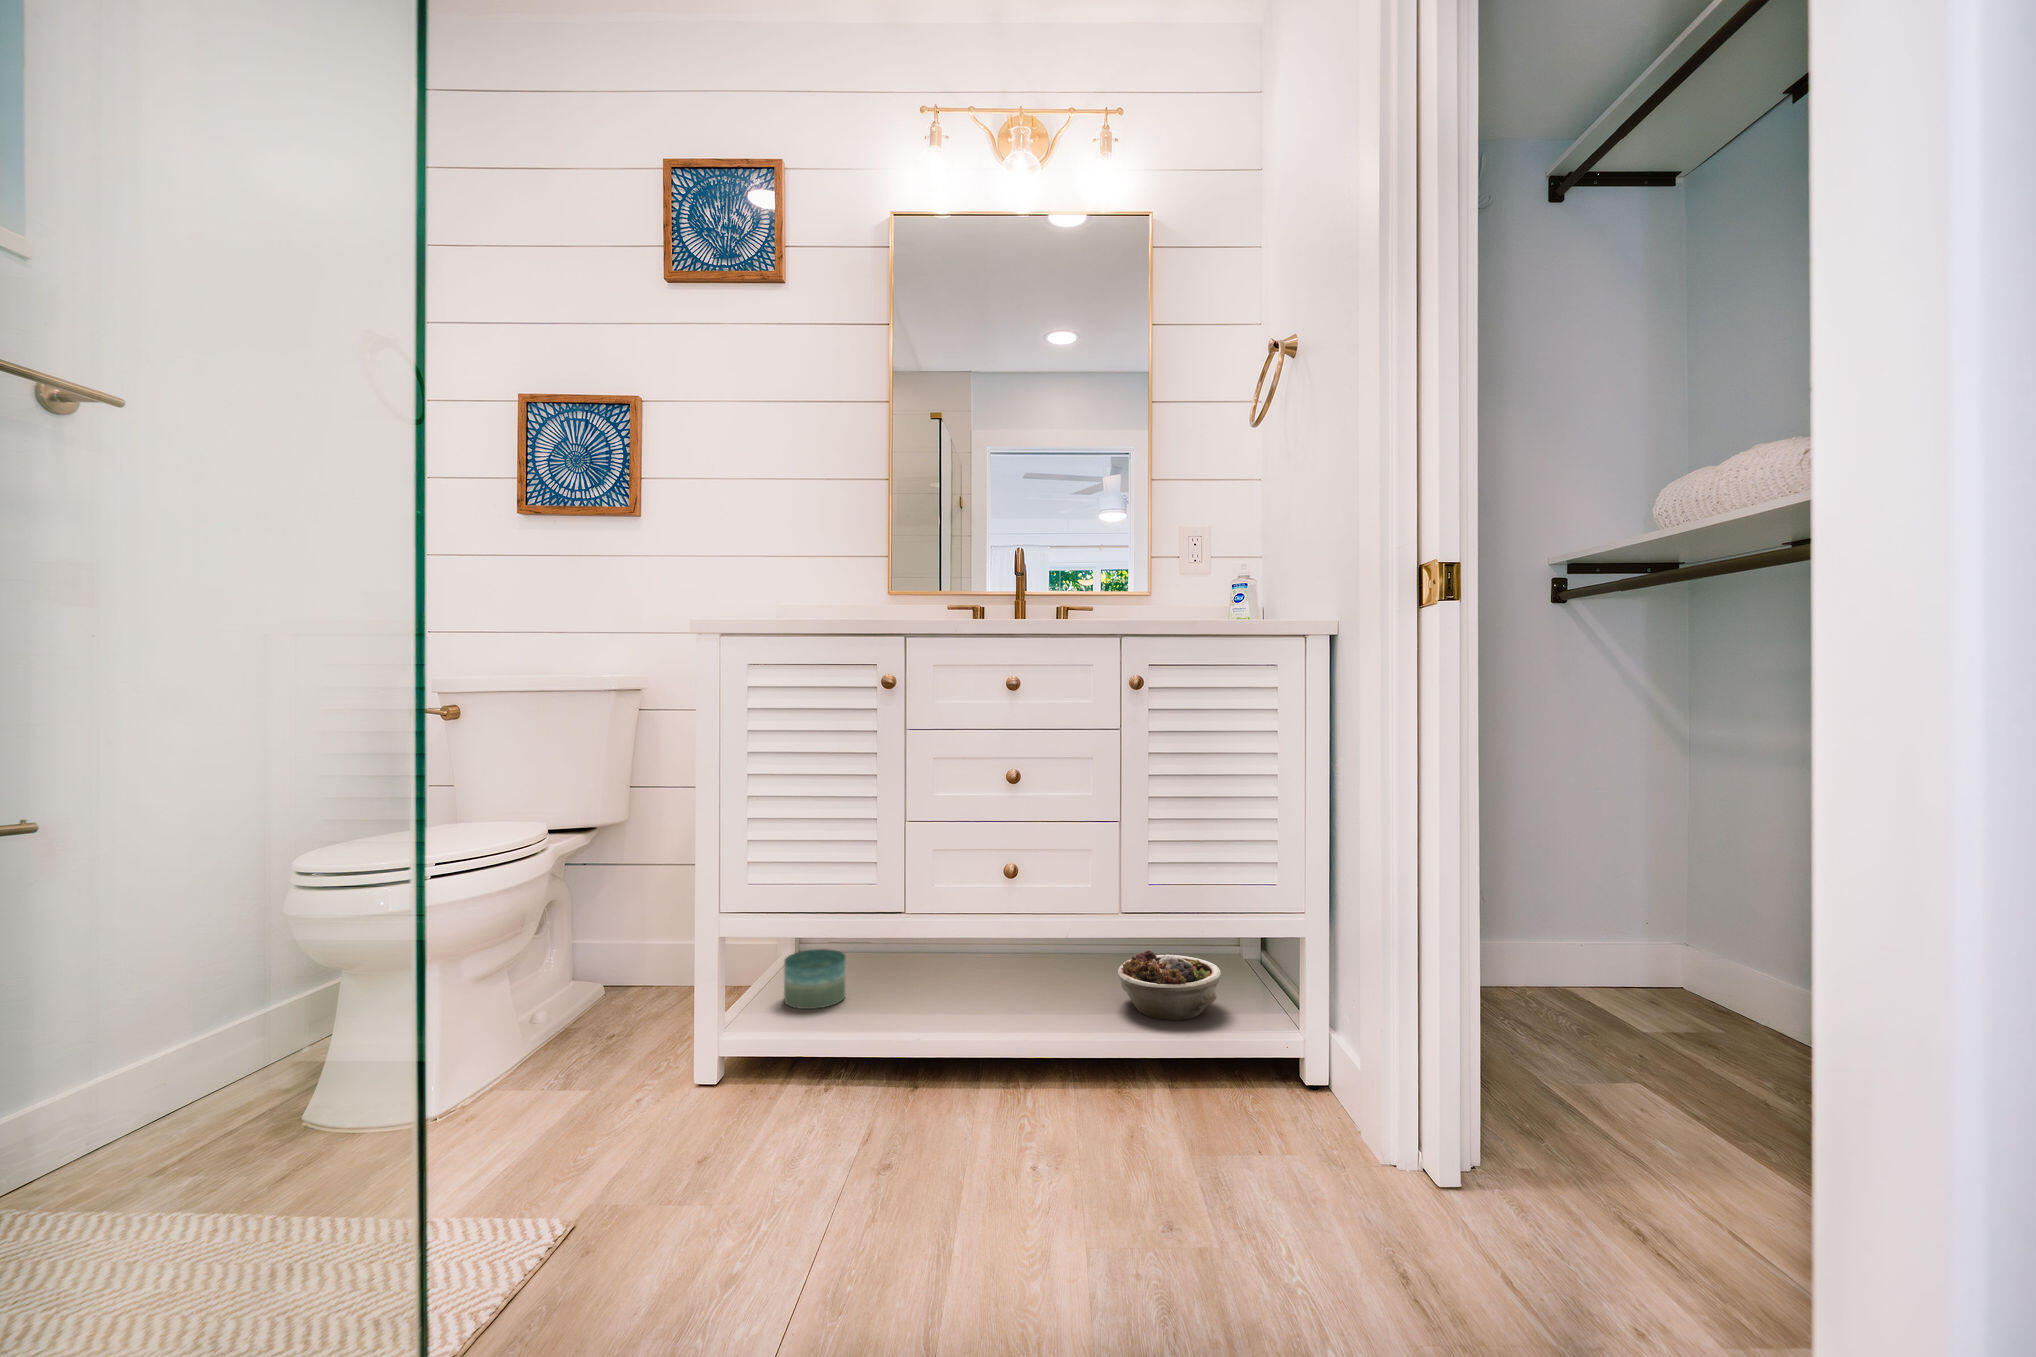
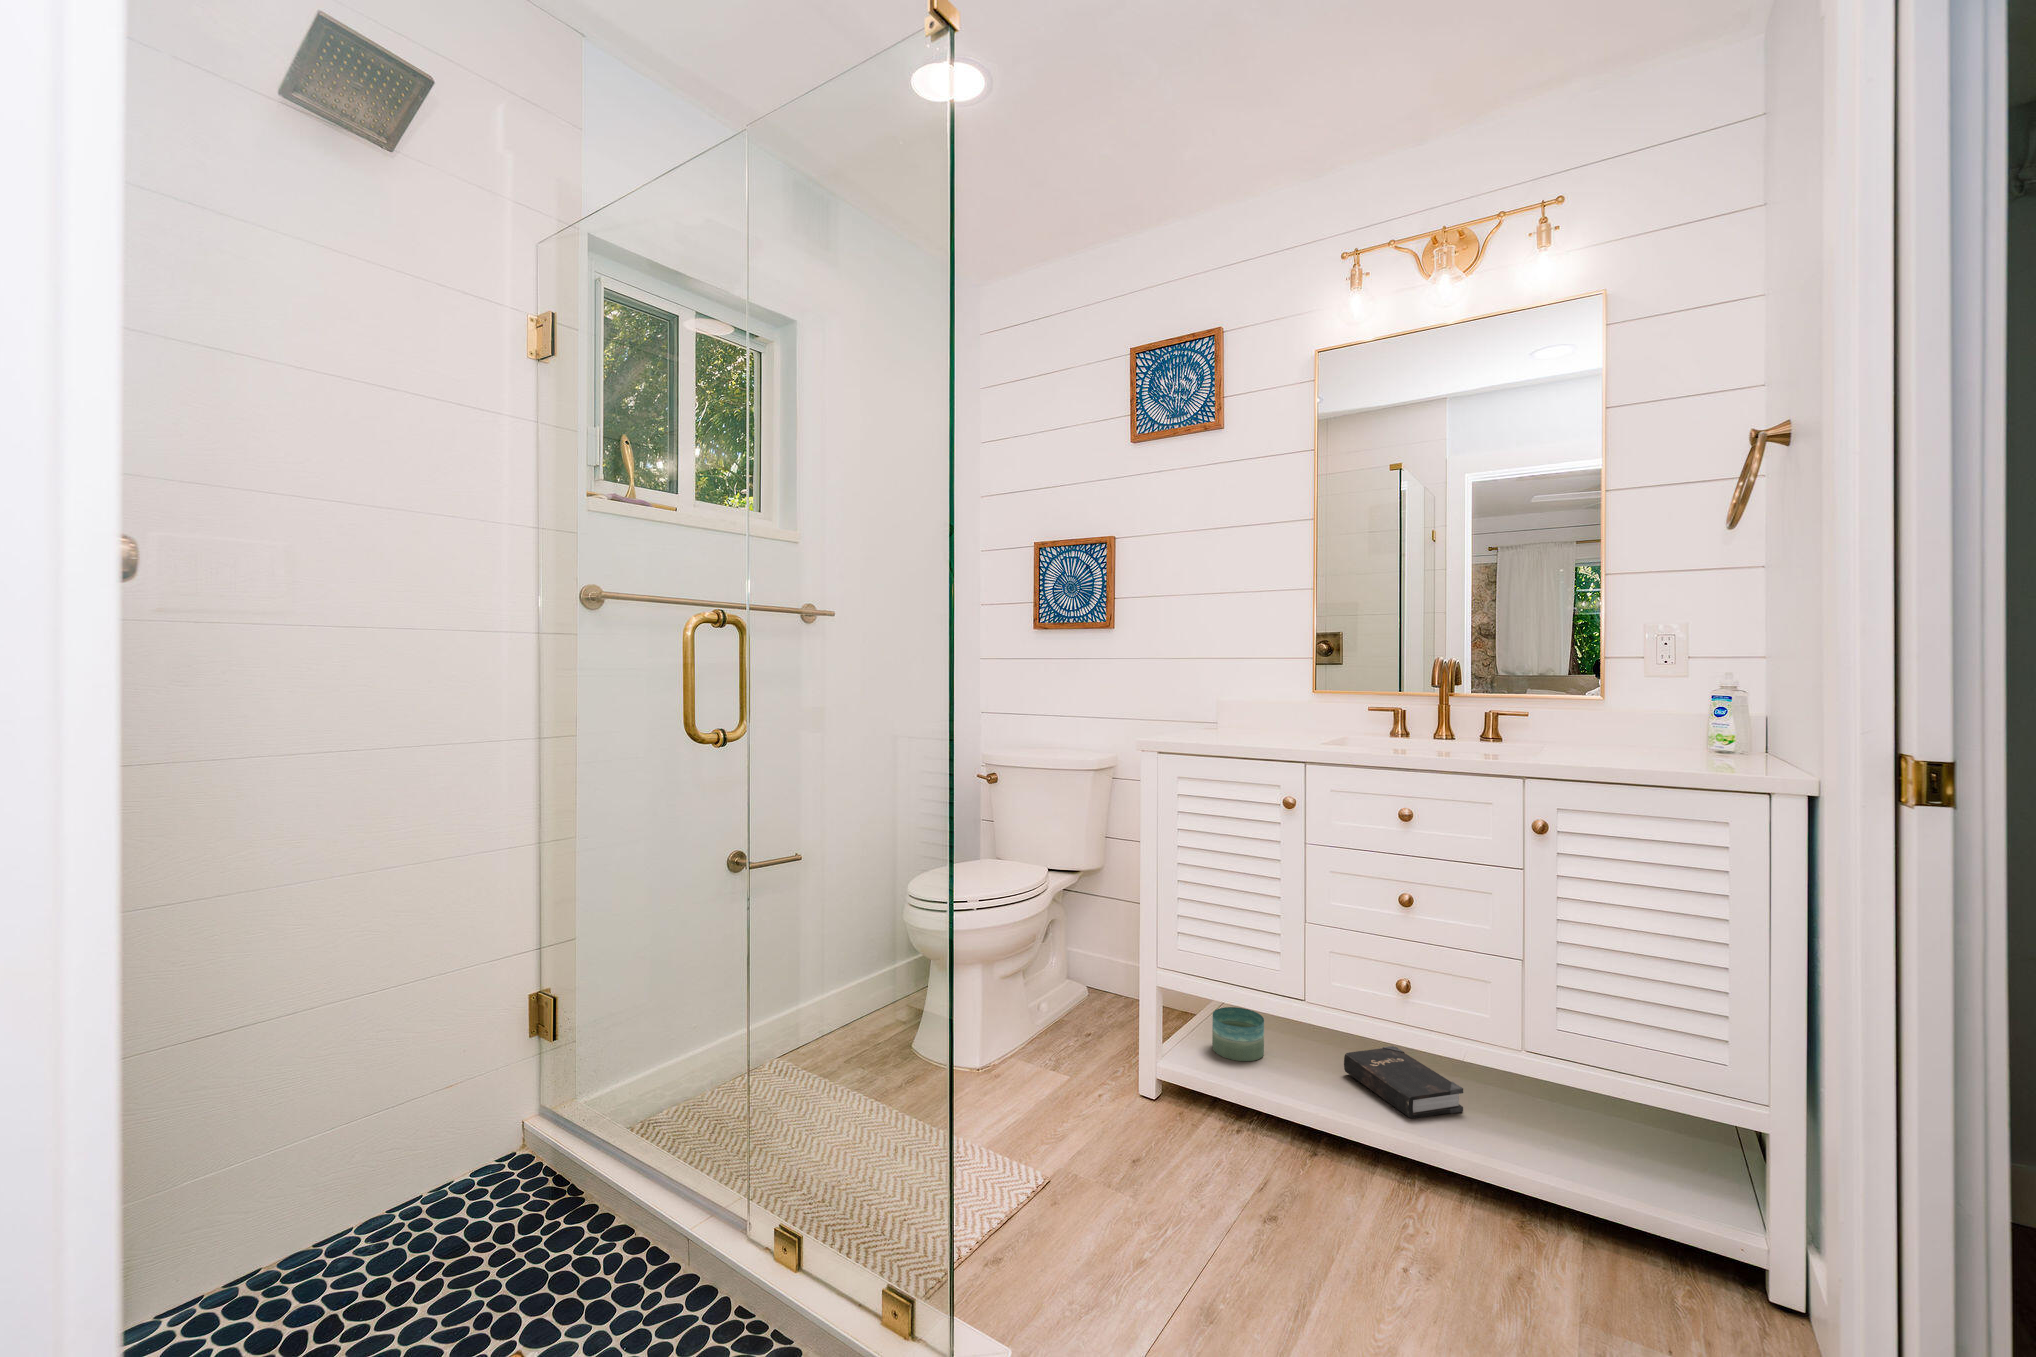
succulent planter: present [1118,950,1221,1020] -> none [1534,1089,1665,1176]
hardback book: none [934,955,1053,1018] -> present [1344,1046,1463,1119]

